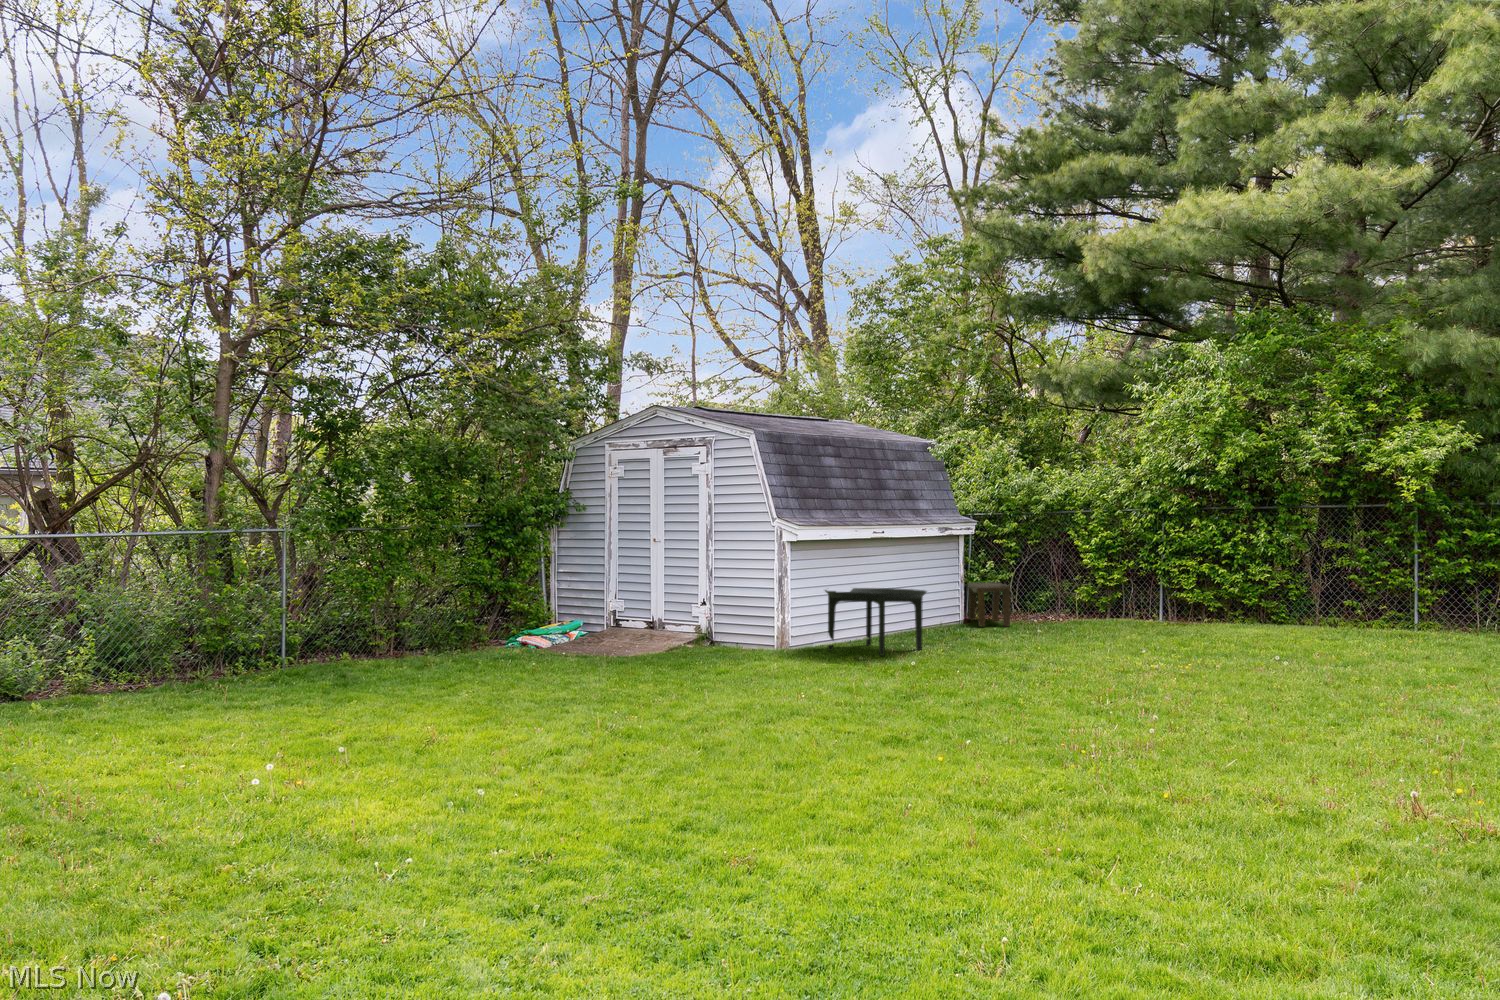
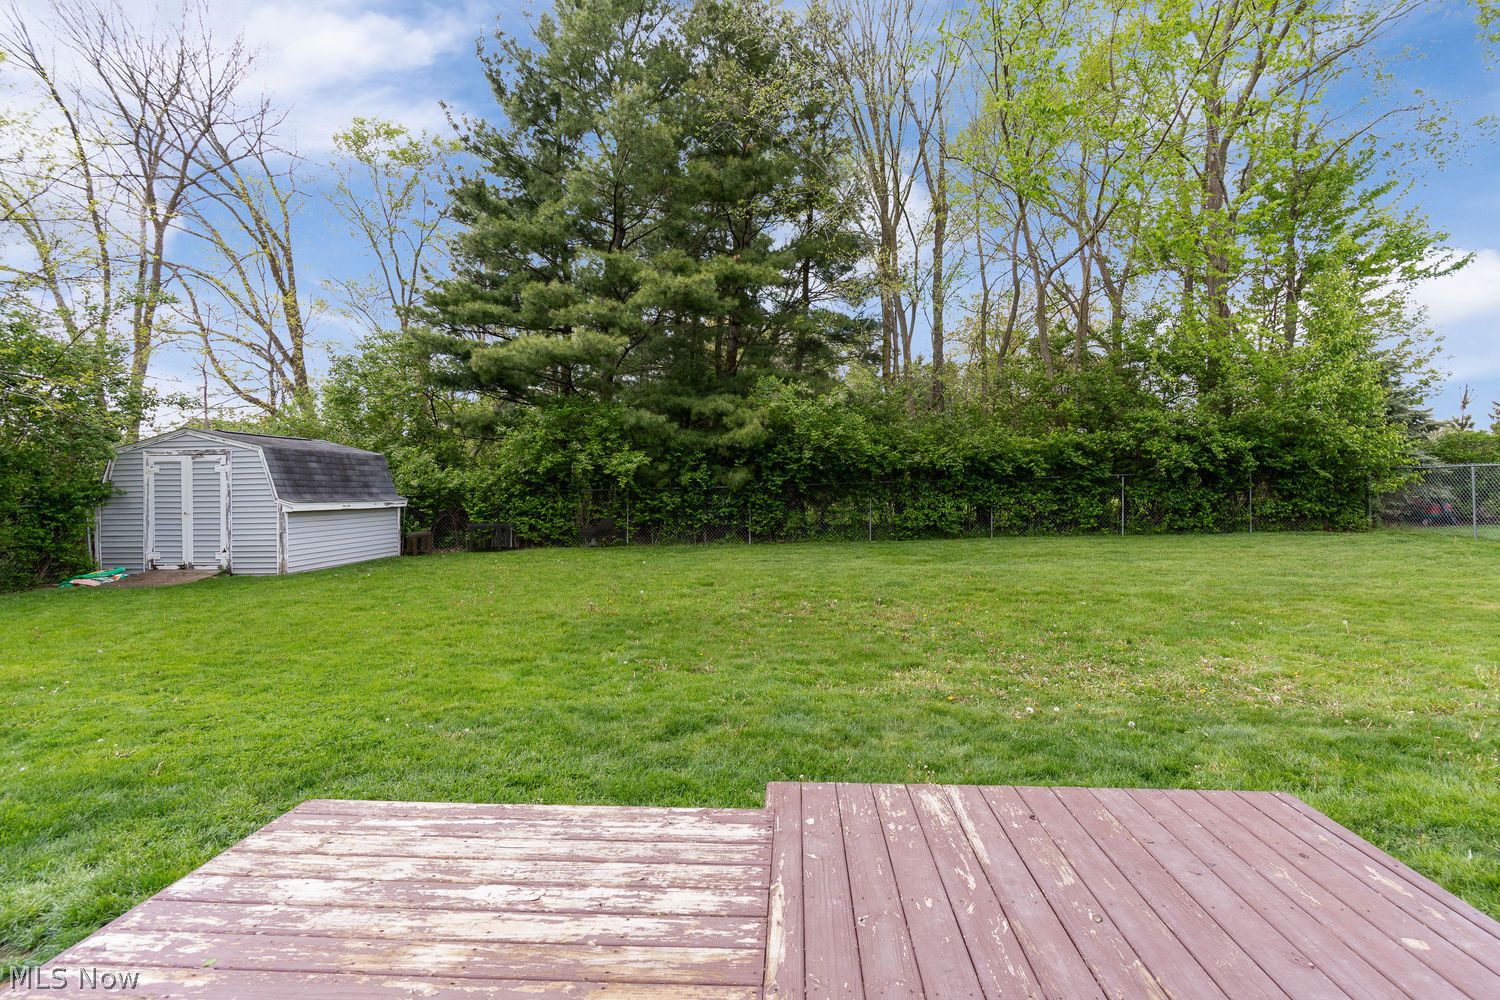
lounge chair: none [1309,571,1403,635] -> present [578,519,615,545]
round table: present [825,588,927,656] -> present [467,523,513,551]

